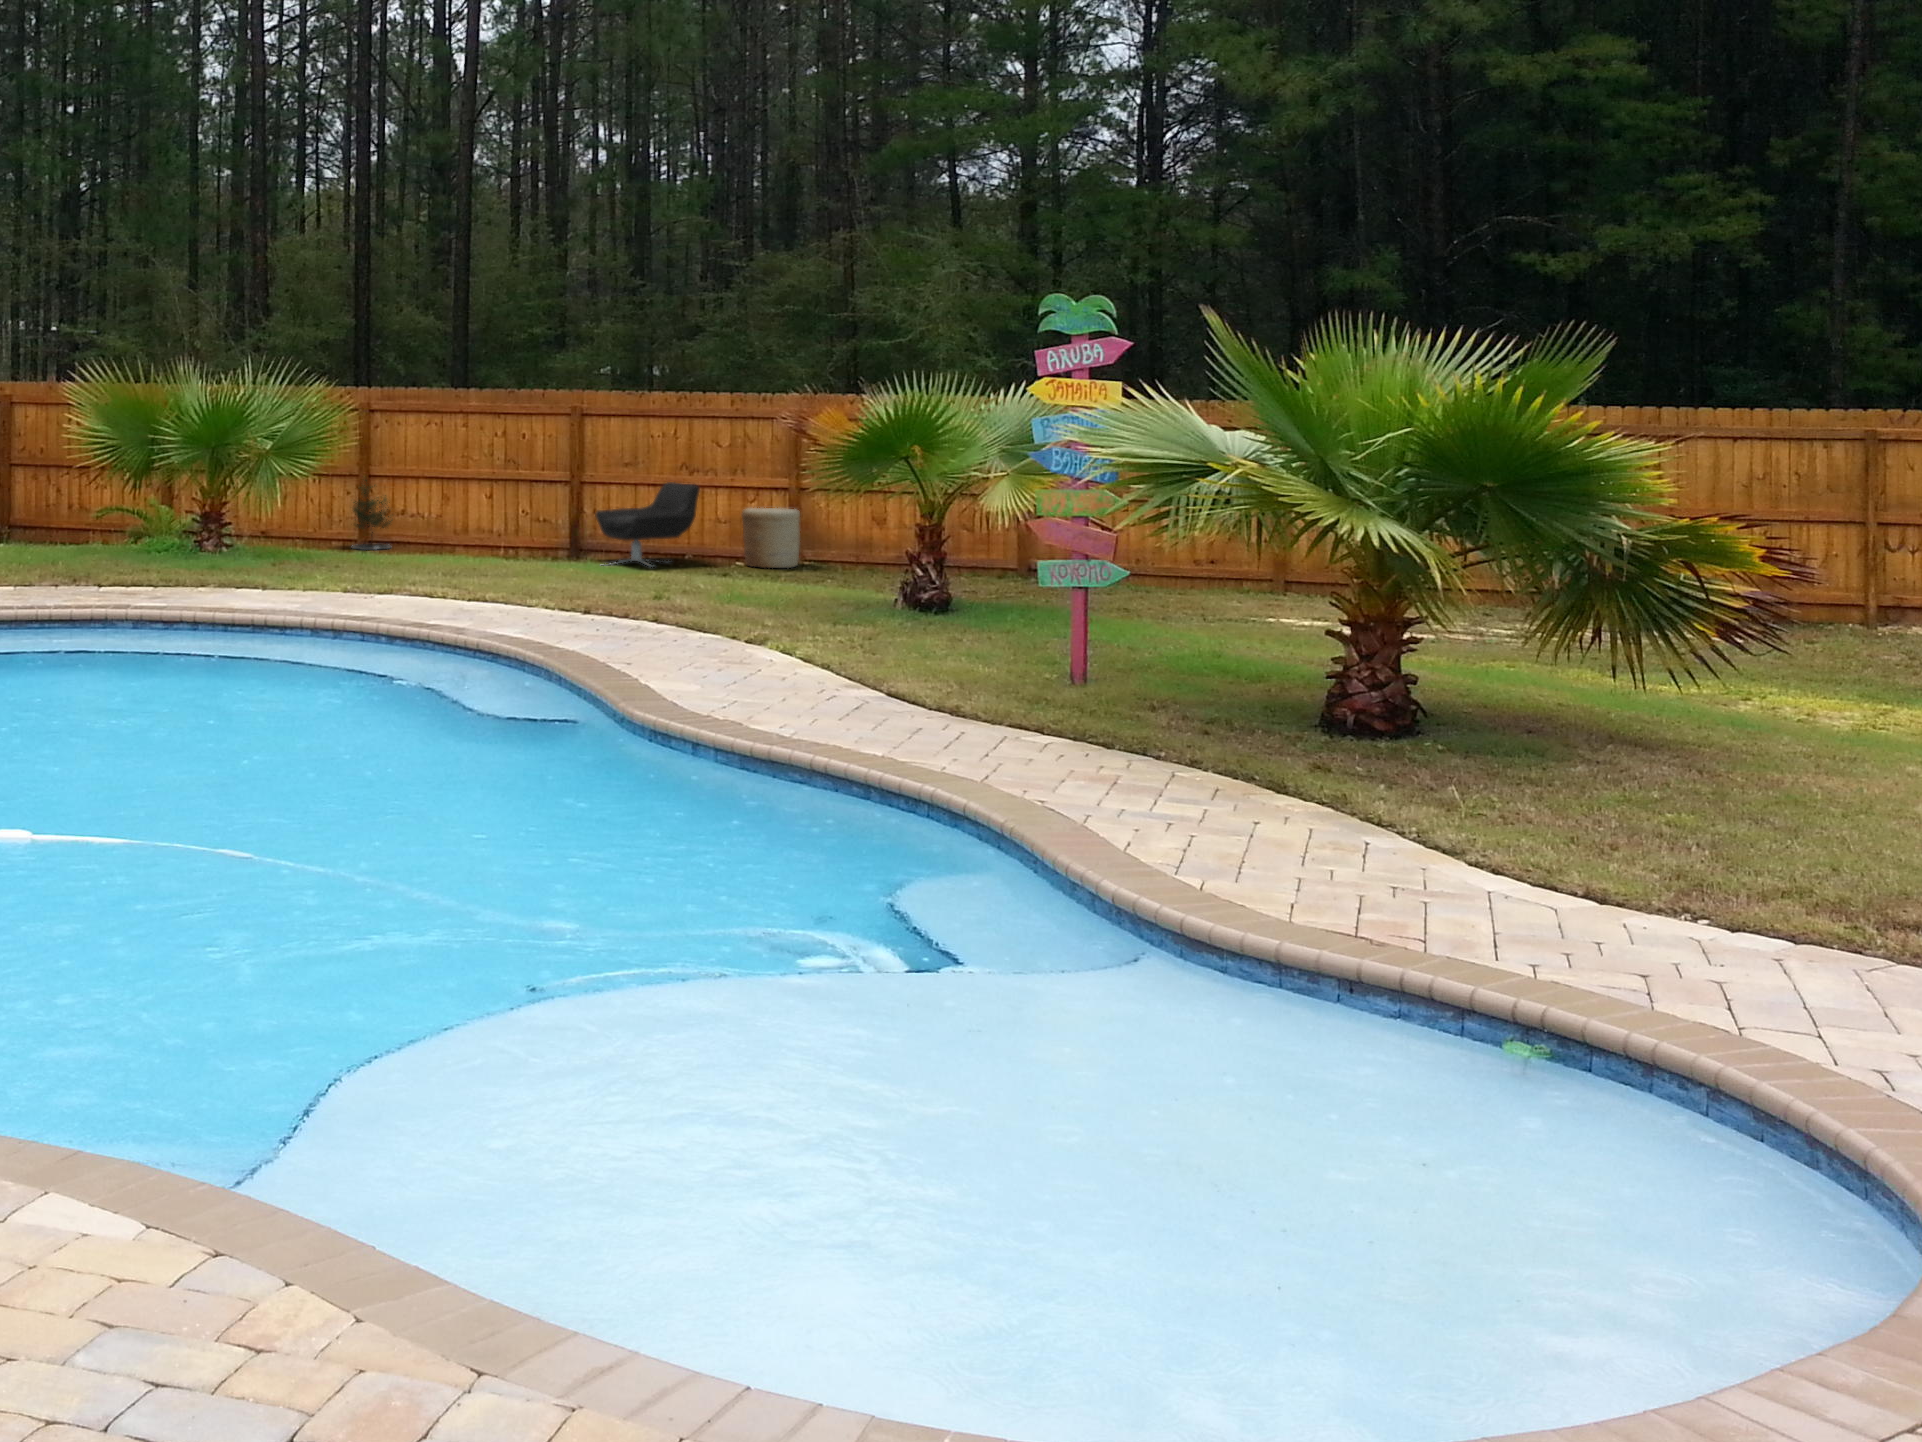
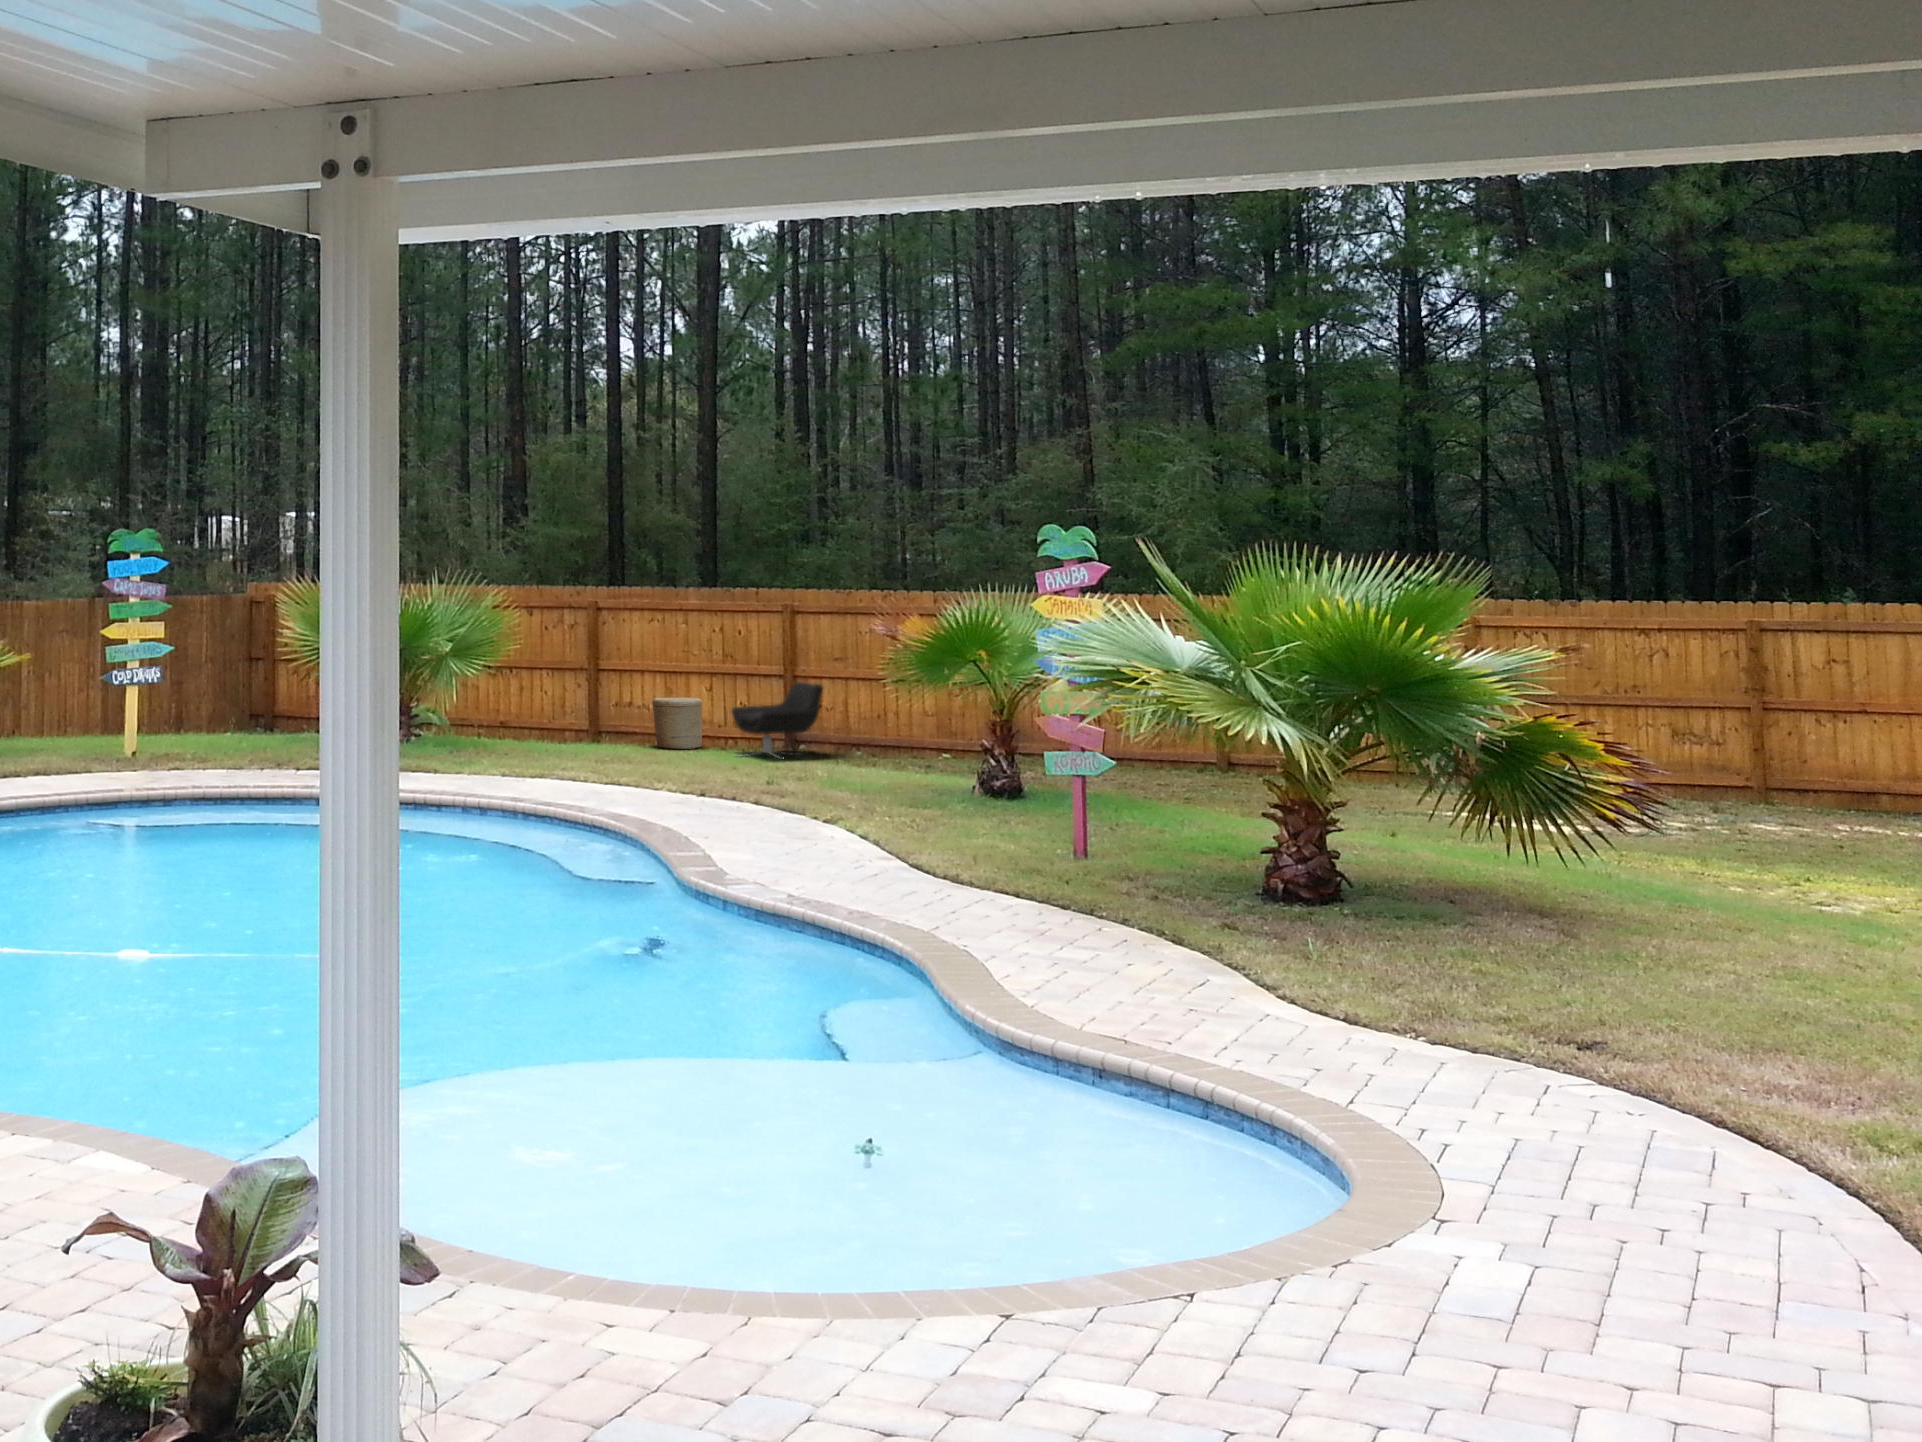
potted tree: present [353,480,392,550] -> none [519,676,559,742]
woven basket: present [742,508,800,568] -> present [652,697,702,749]

